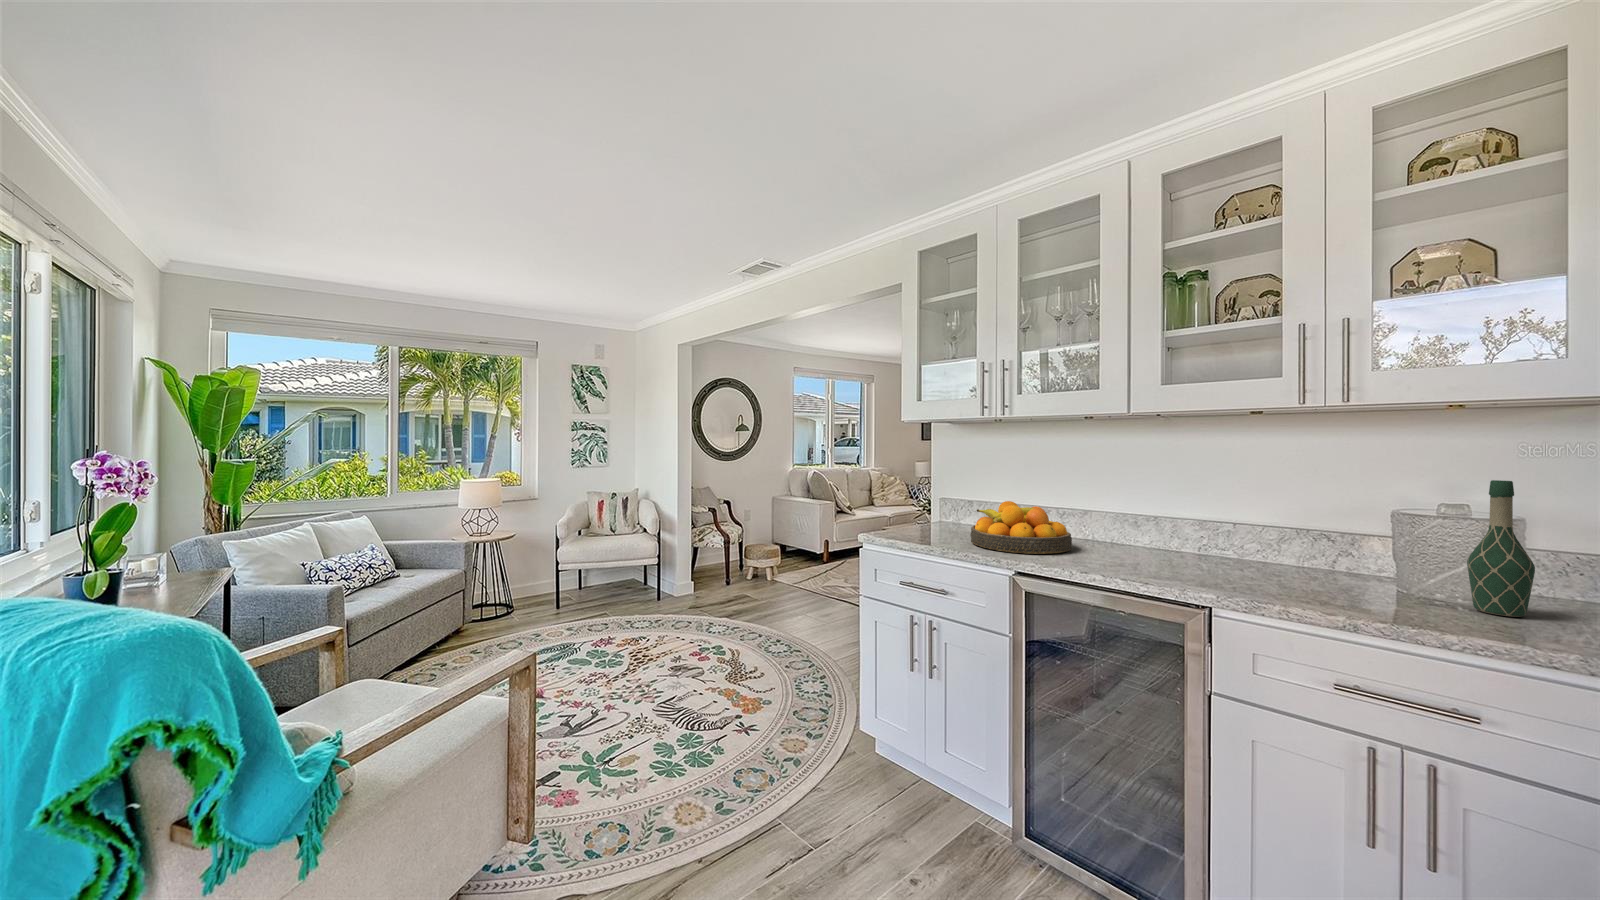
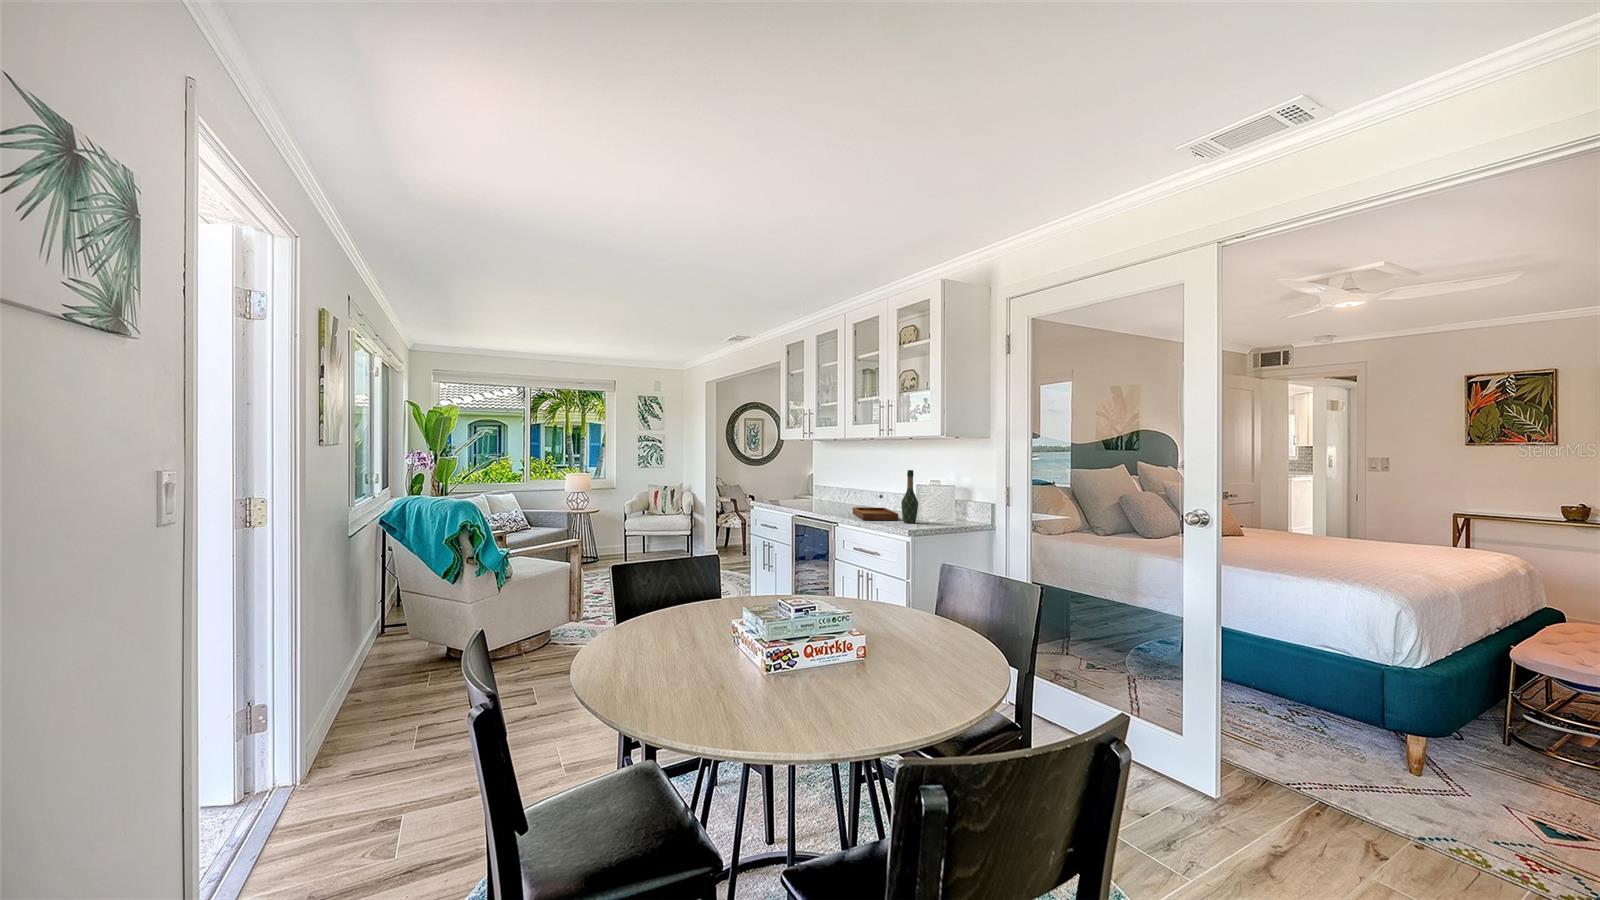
fruit bowl: present [970,501,1072,554] -> none [784,484,832,508]
tray: none [1200,535,1425,608] -> present [853,495,898,520]

